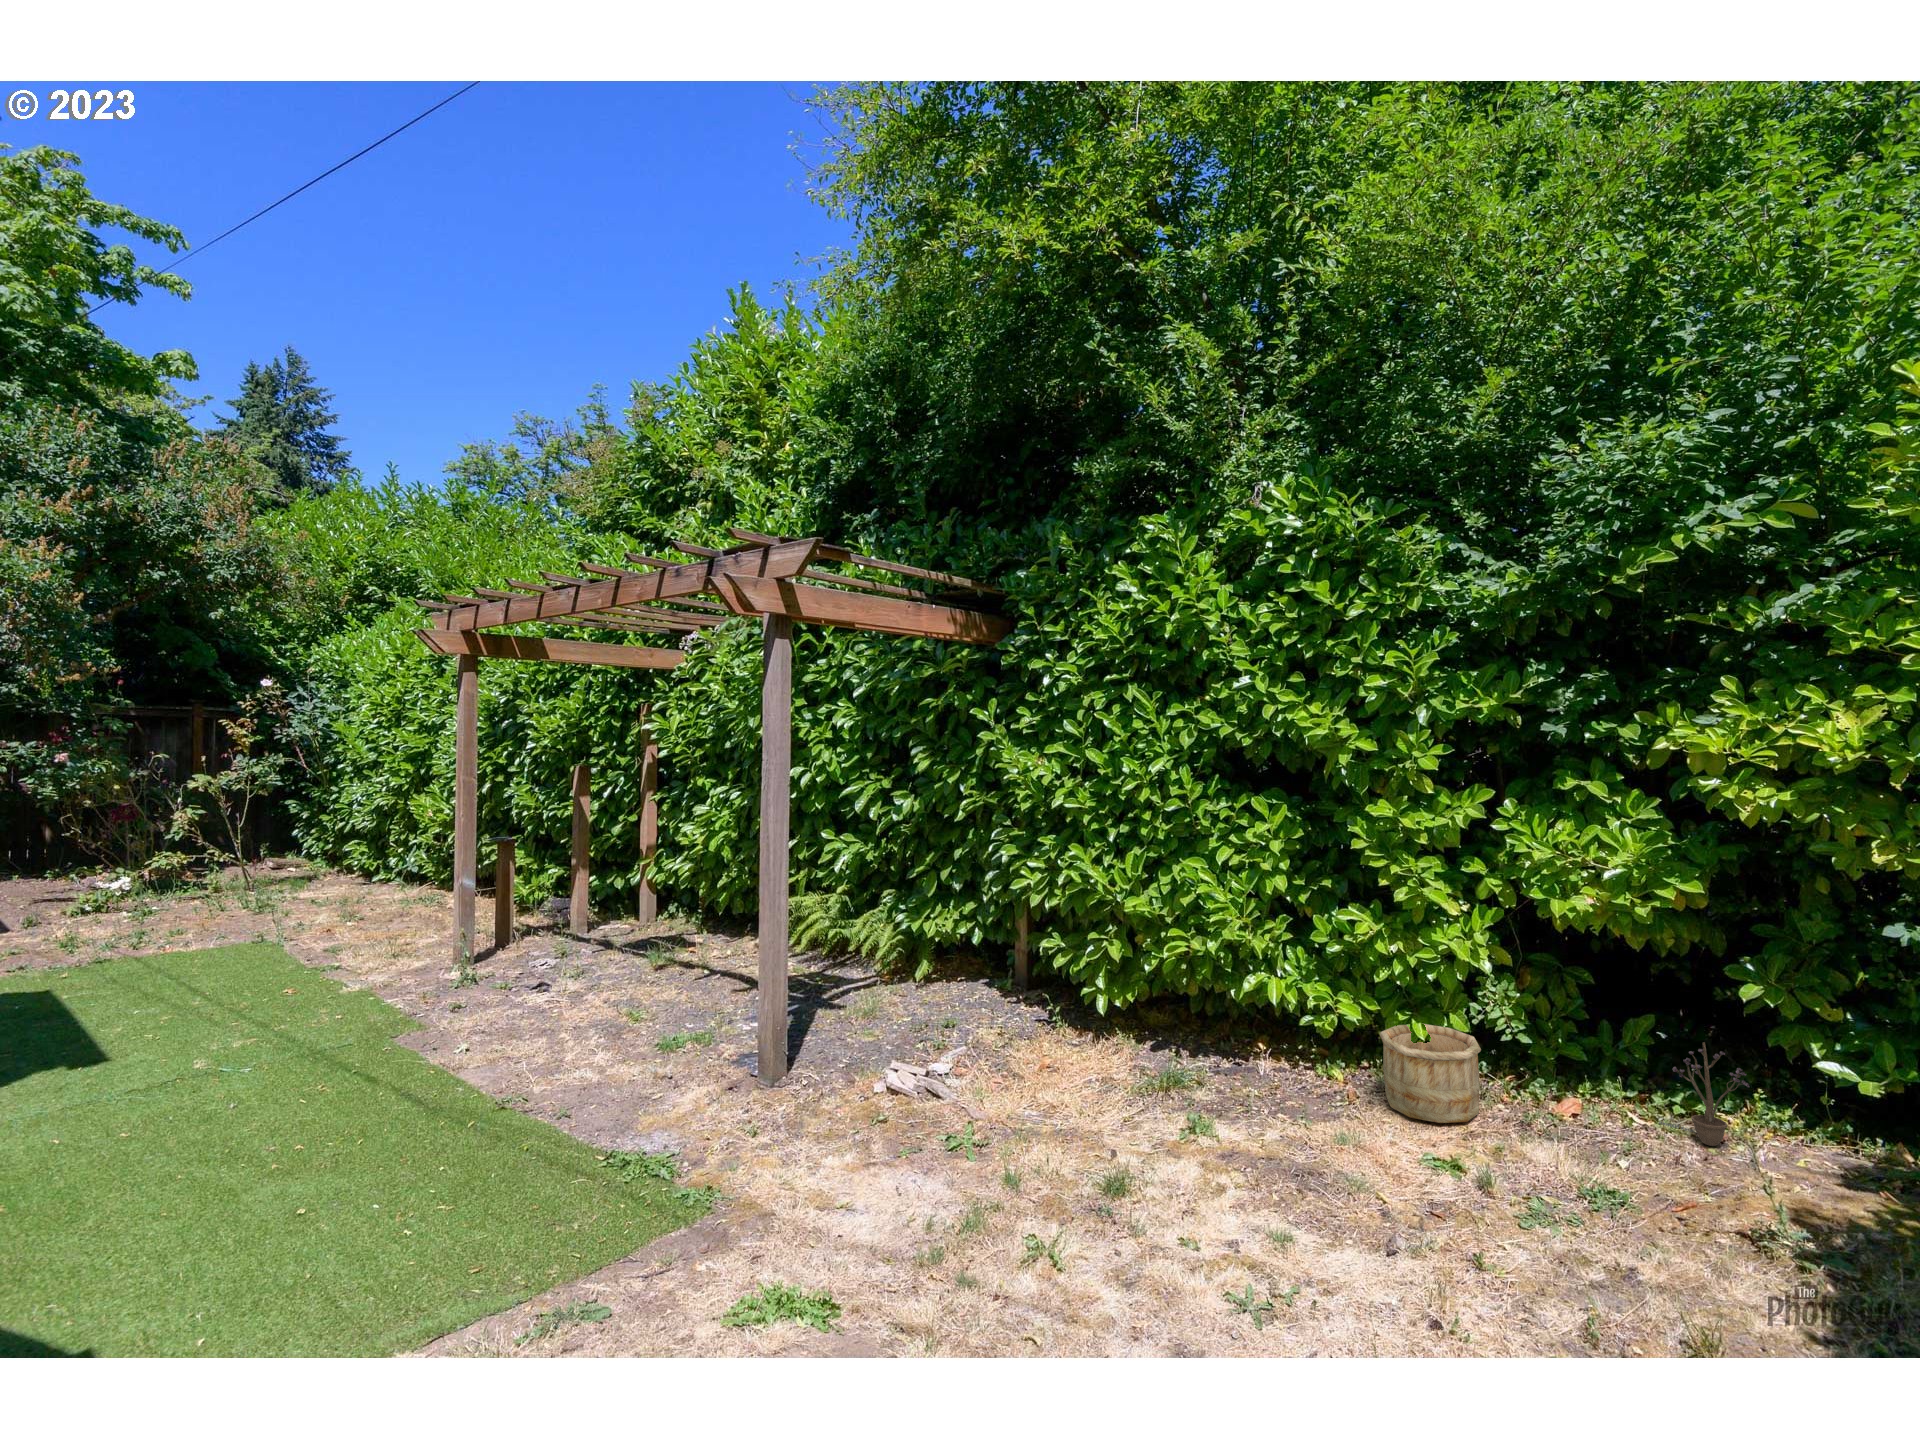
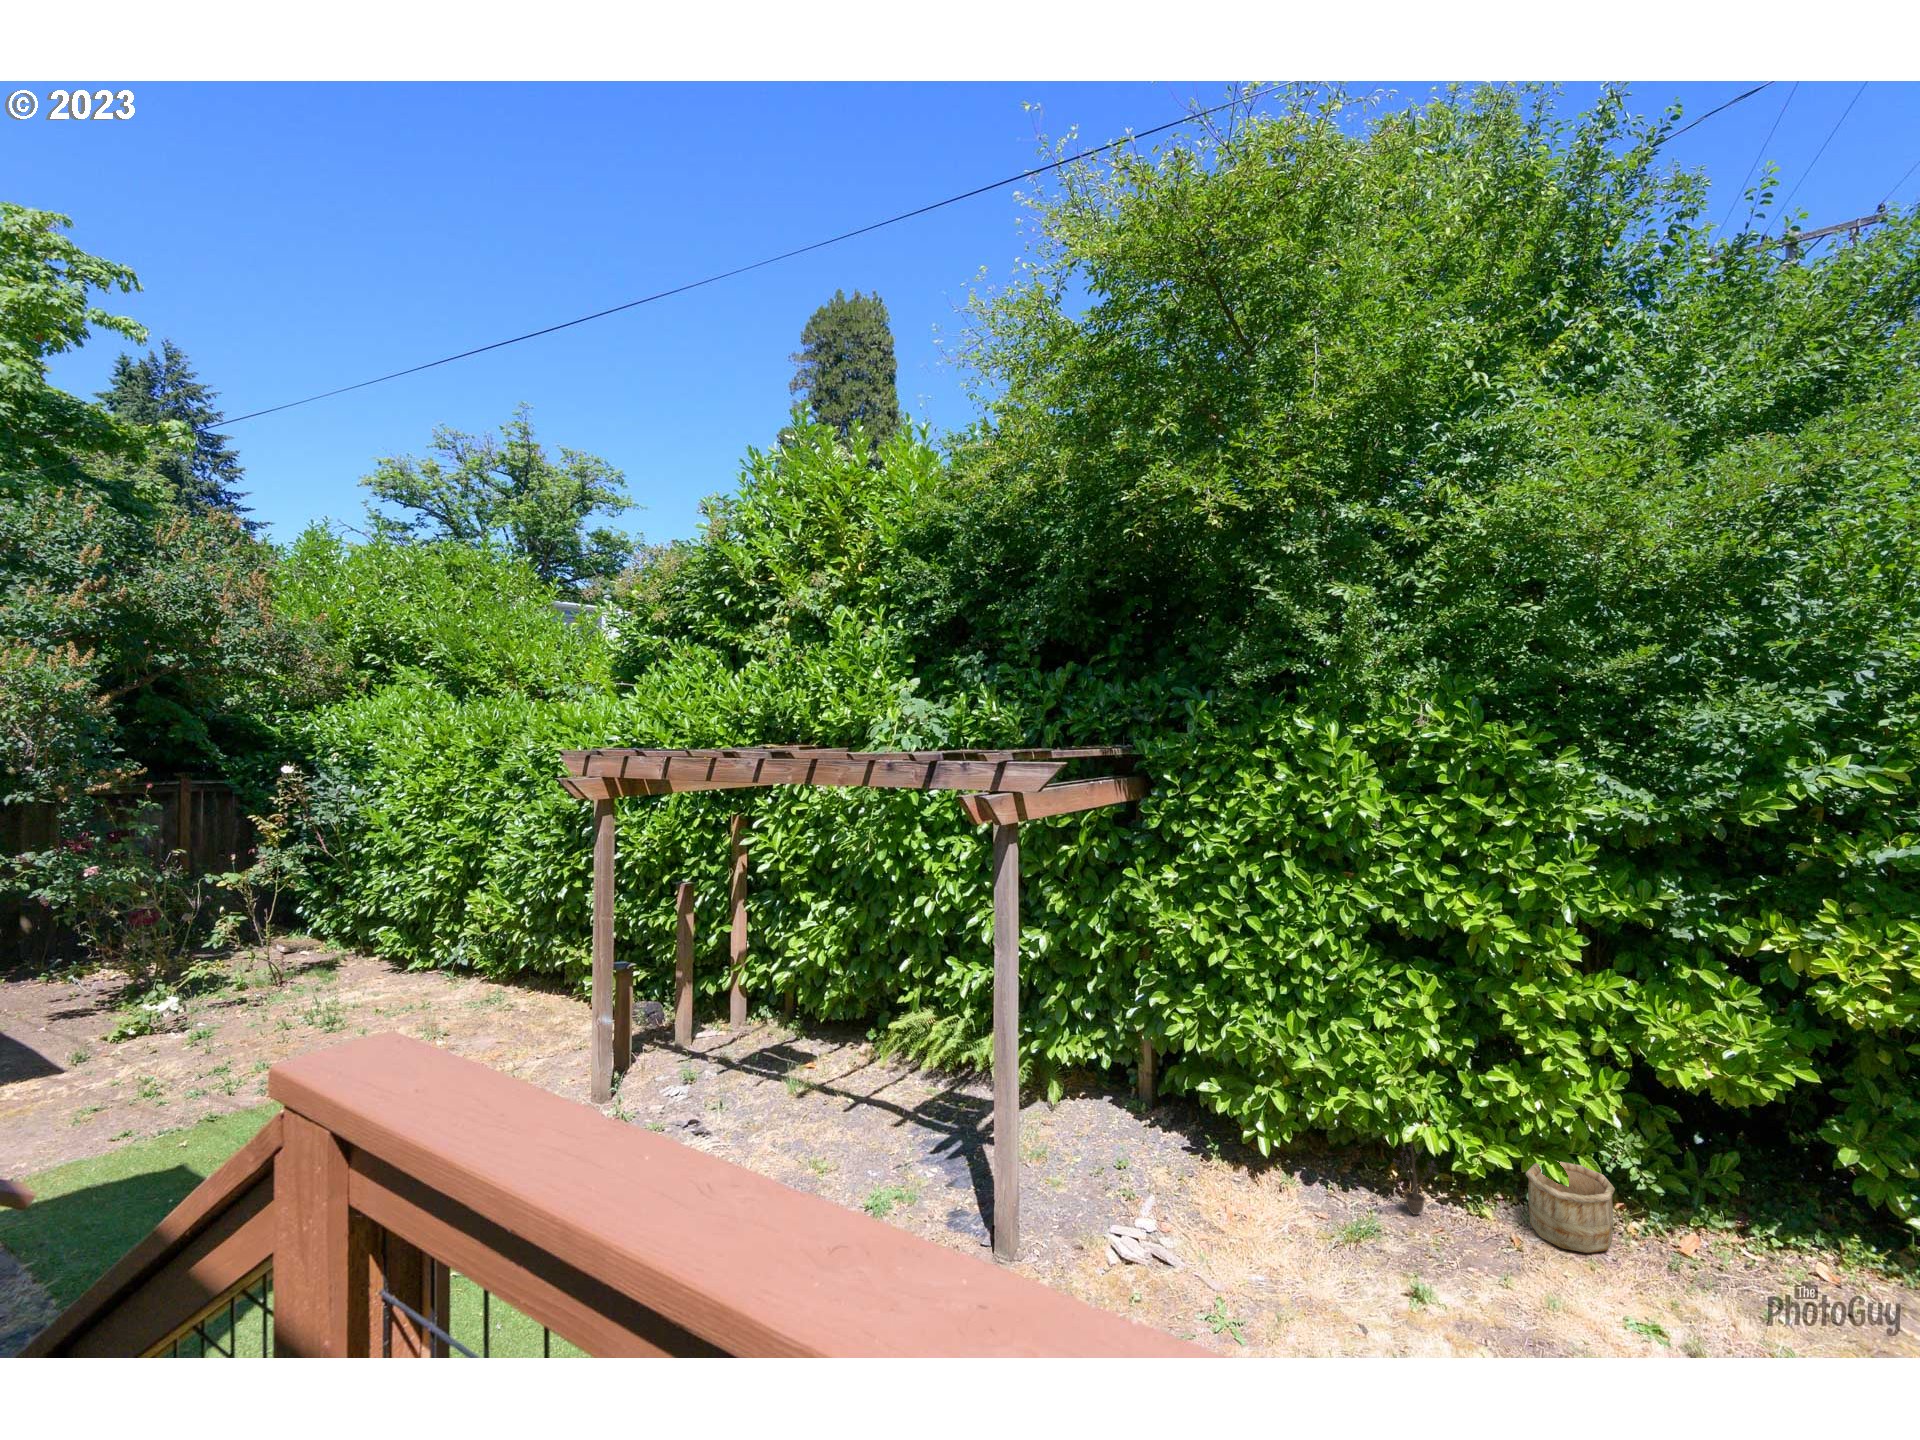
decorative plant: present [1659,1042,1749,1146] -> present [1390,1146,1437,1215]

